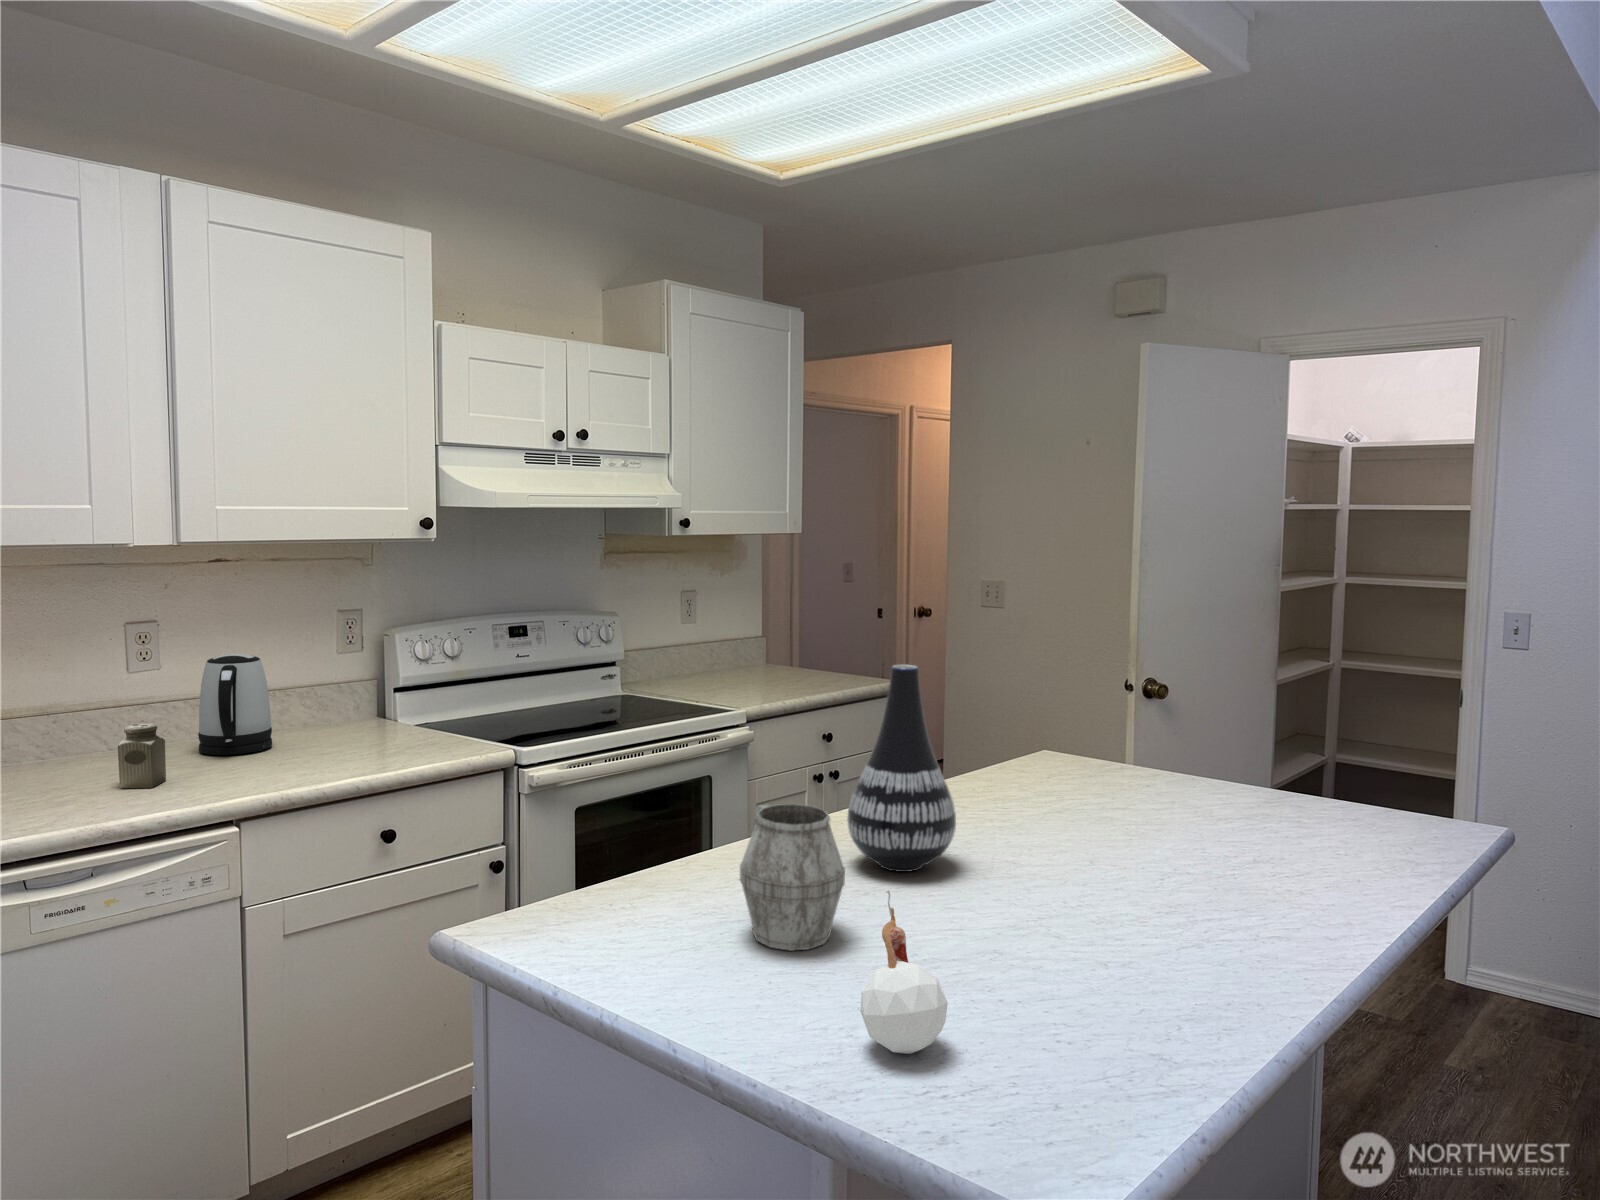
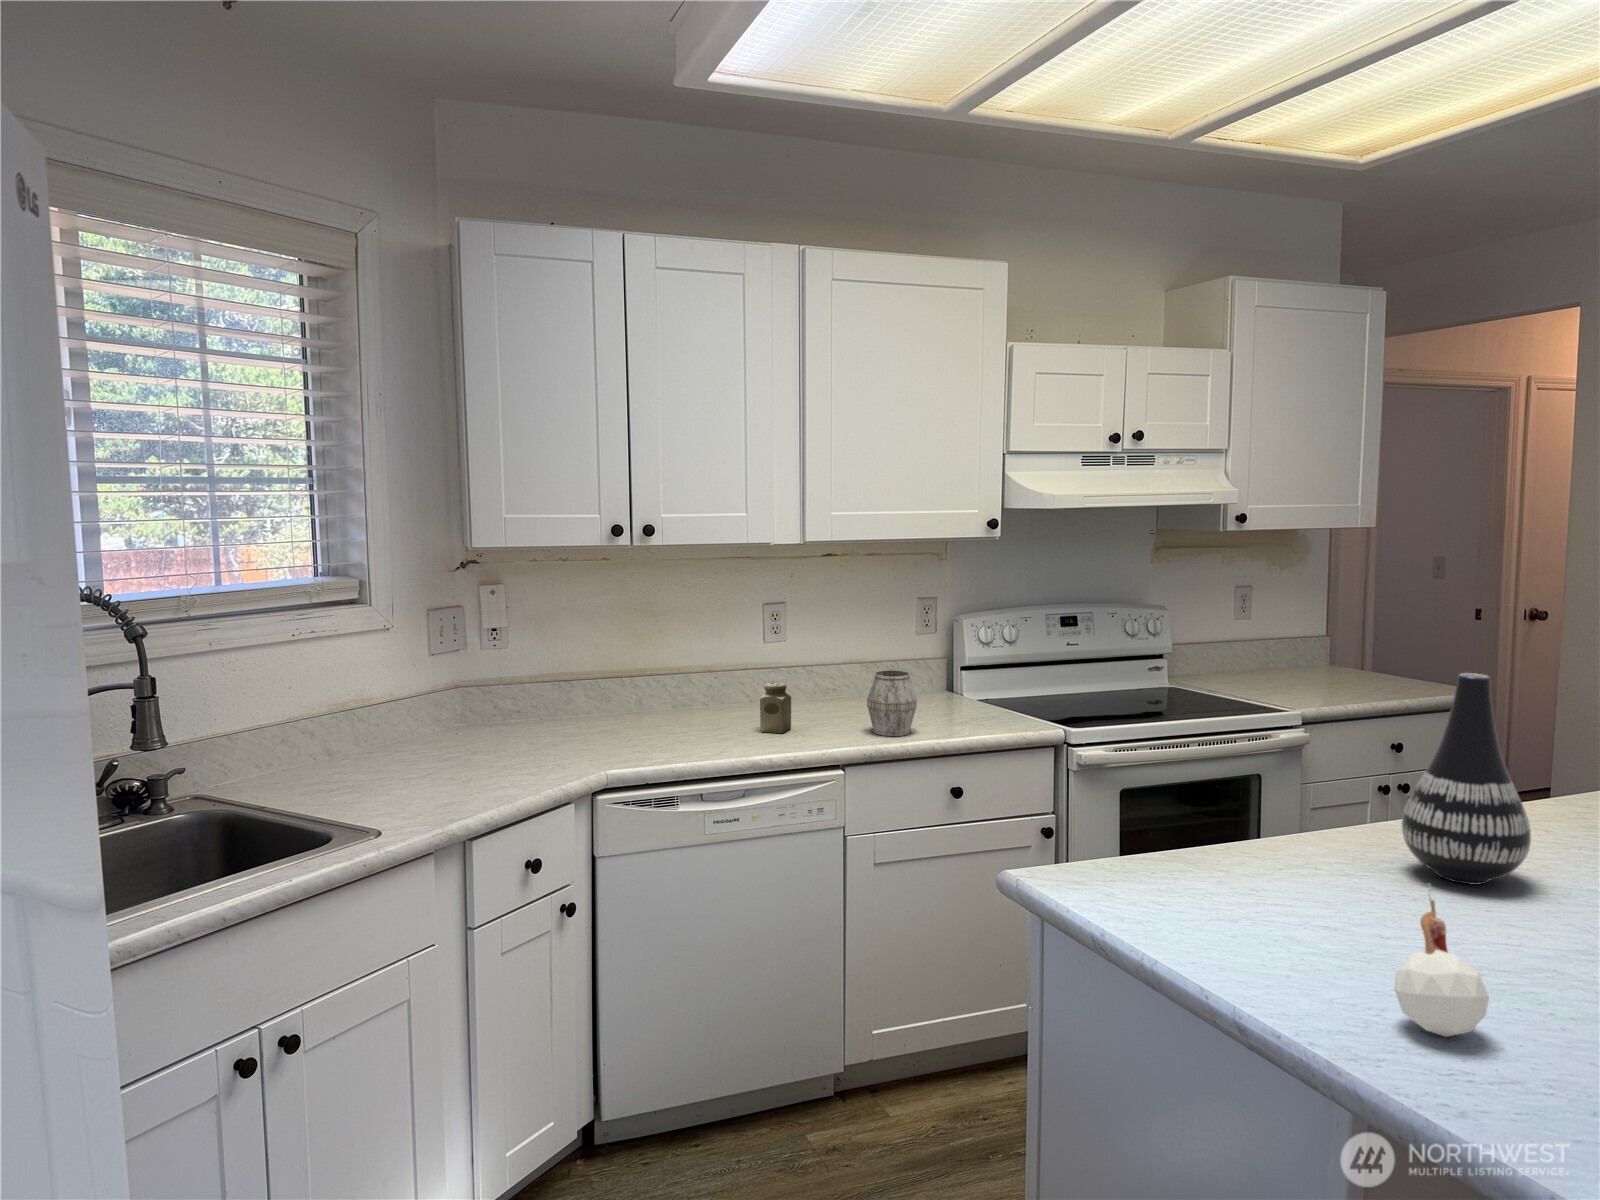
kettle: present [198,654,272,755] -> none [811,631,864,713]
mug: present [740,804,845,951] -> present [867,670,917,736]

